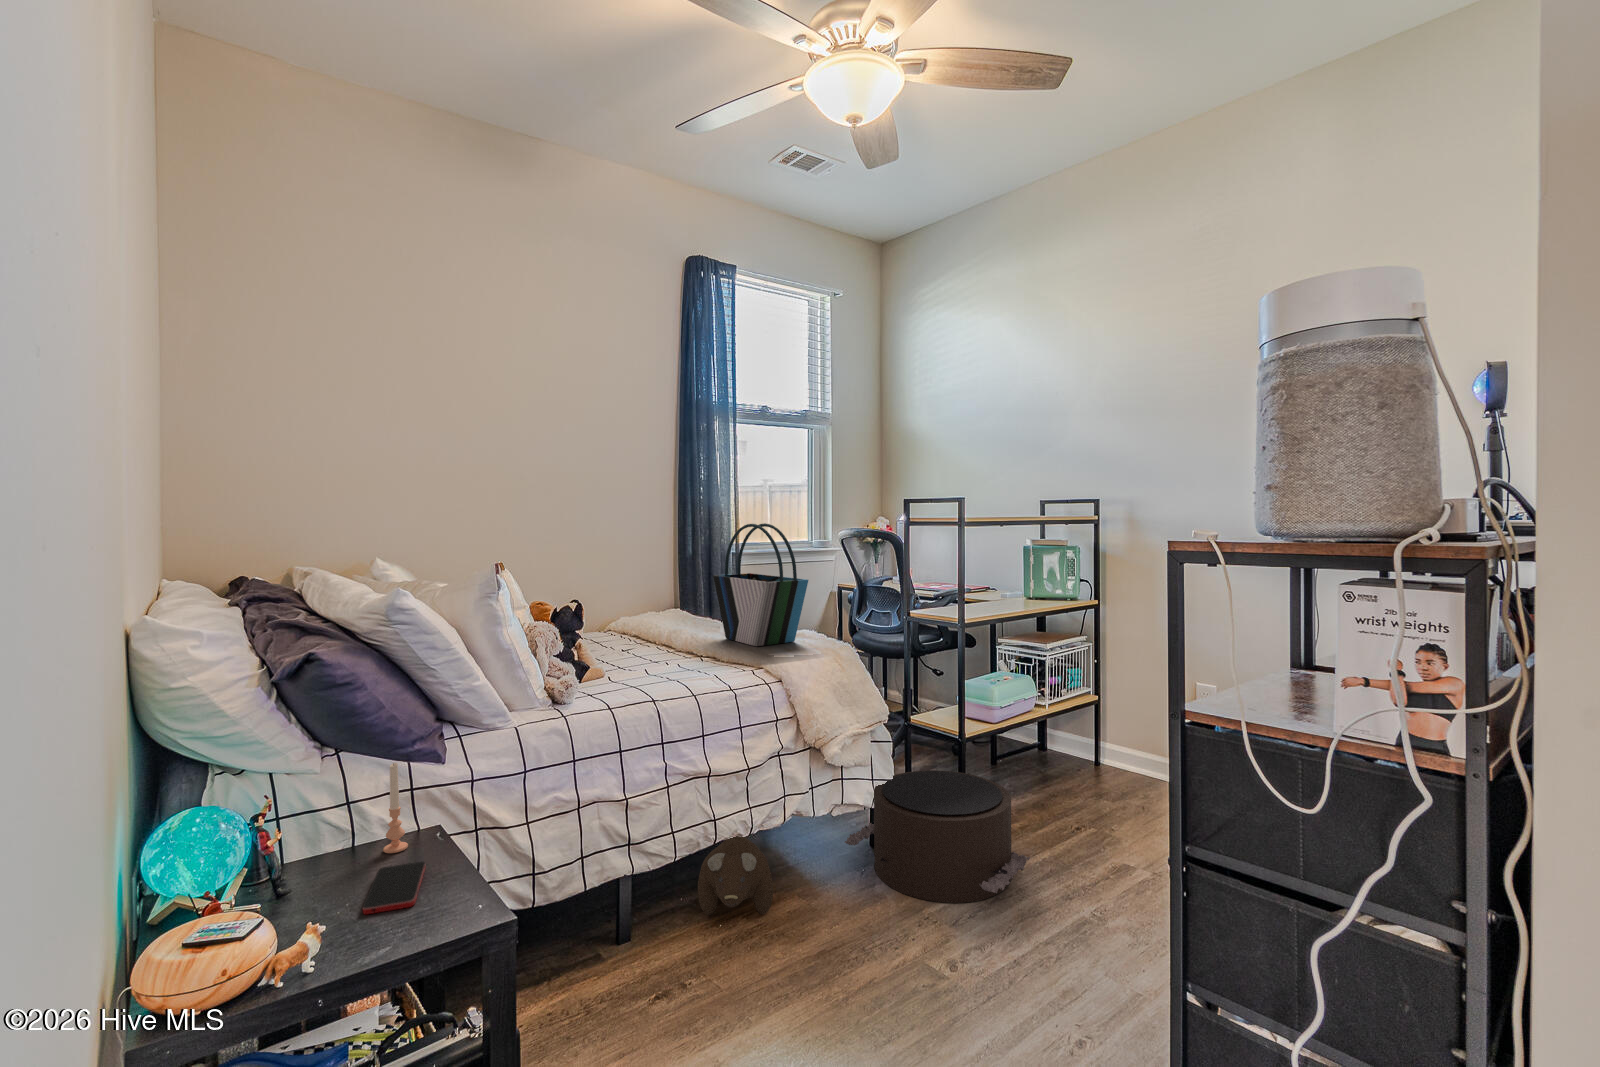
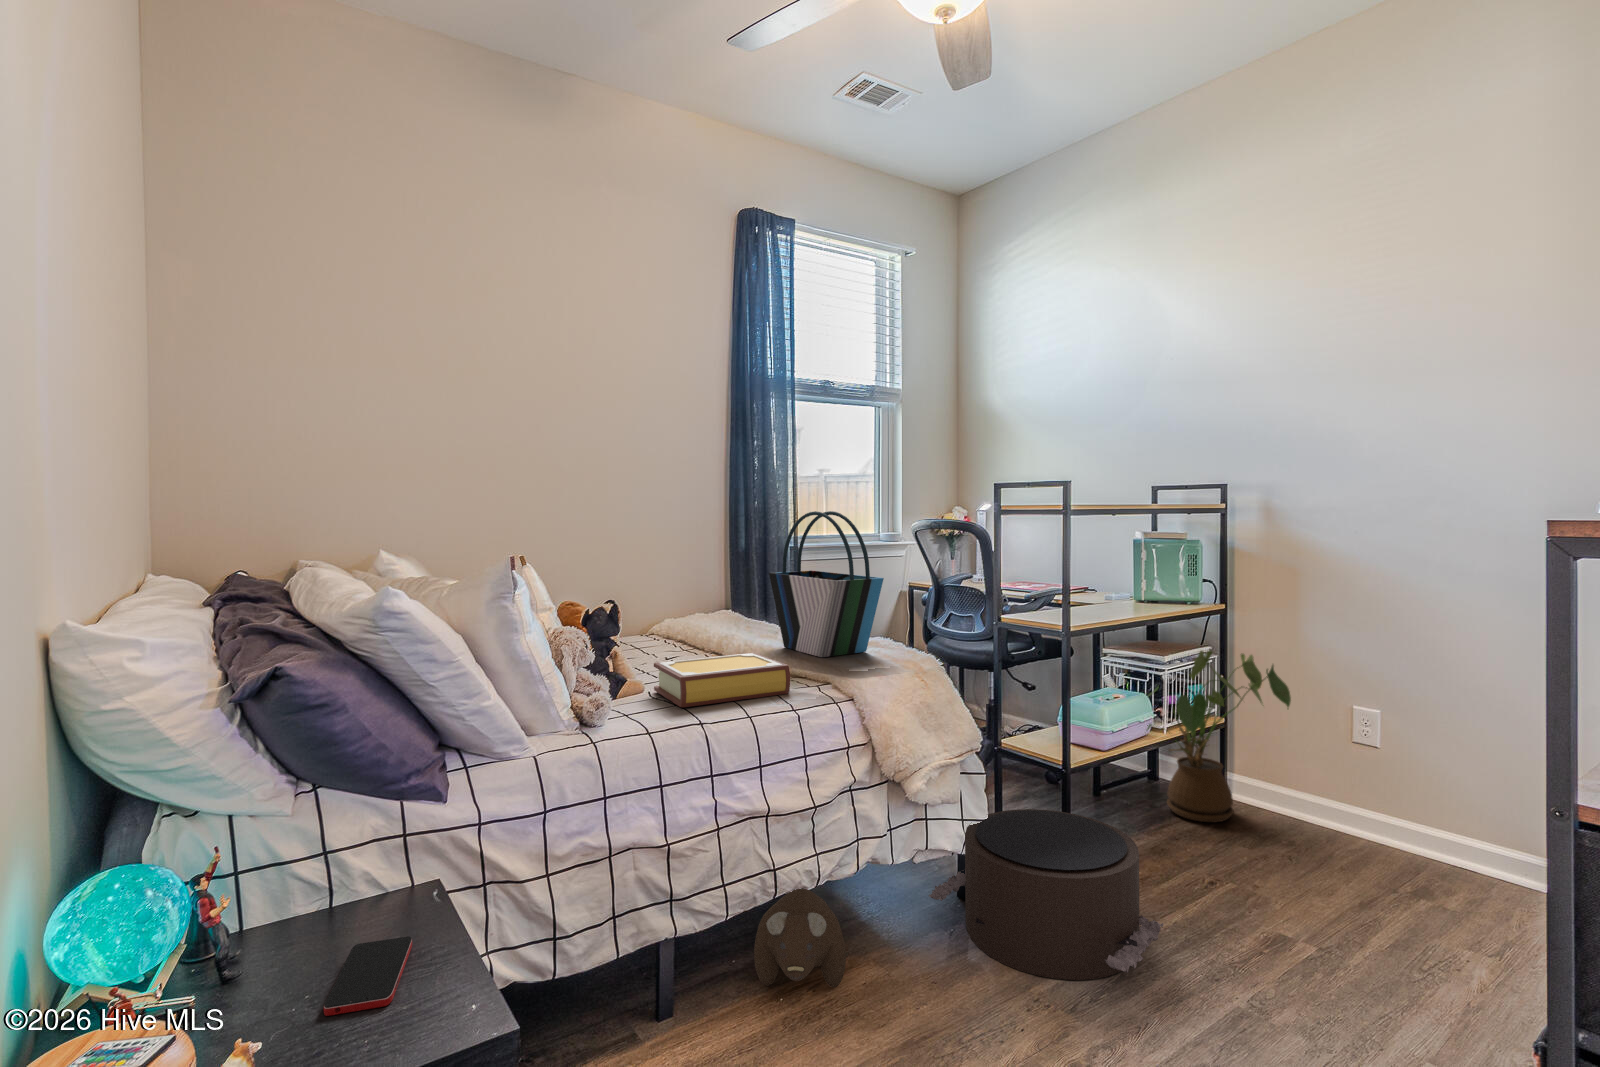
house plant: none [1023,639,1146,782] -> present [1147,651,1291,822]
book: none [614,643,729,688] -> present [654,653,790,707]
candle: present [383,763,408,853] -> none [365,806,396,920]

